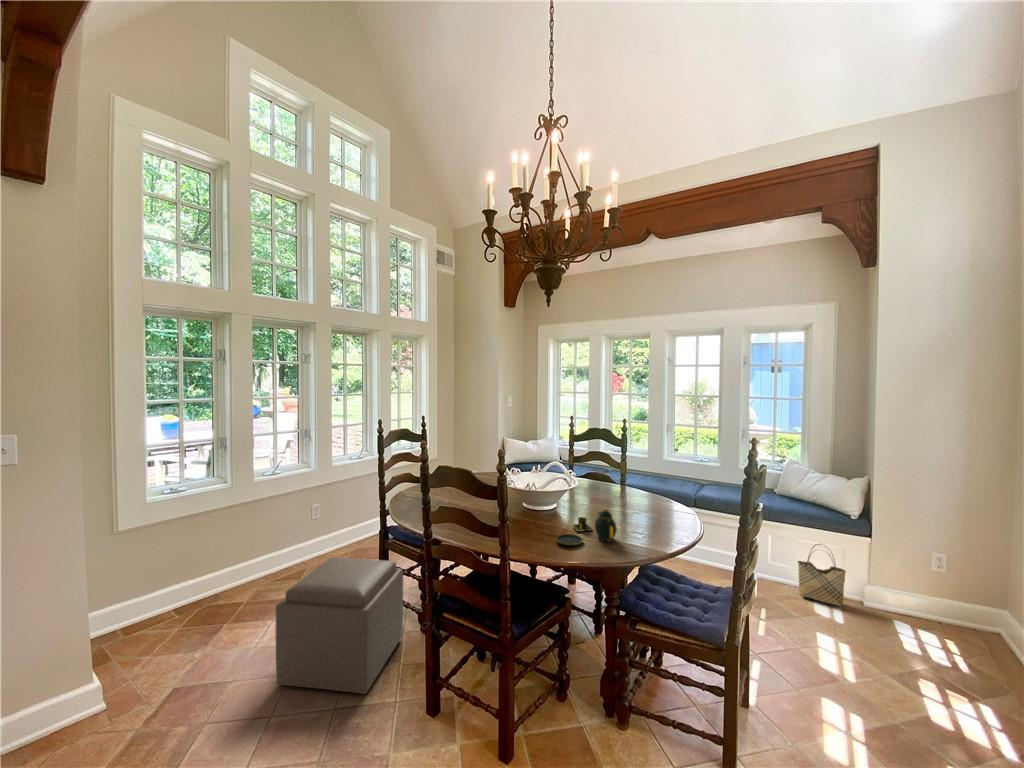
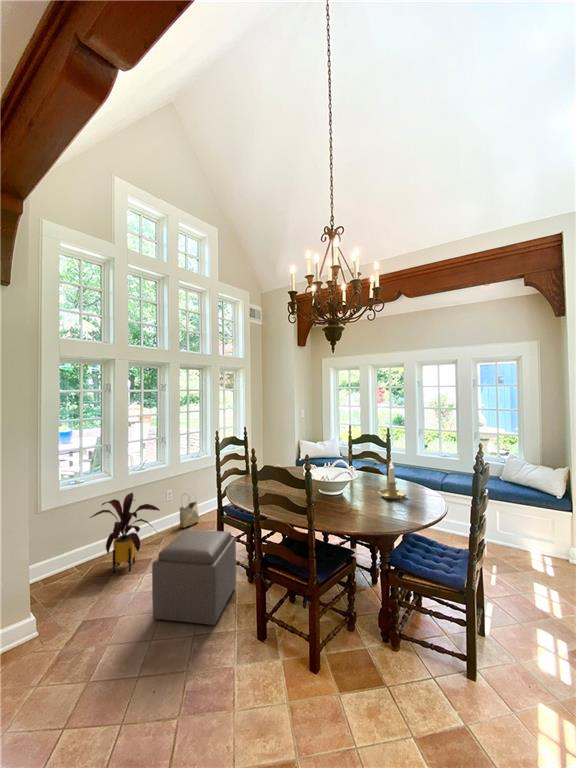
candlestick: none [606,462,646,520] -> present [378,461,406,502]
house plant: none [191,504,298,618] -> present [90,493,160,573]
teapot: present [556,508,617,546] -> none [345,494,387,520]
woven basket: present [798,544,846,606] -> present [180,502,199,528]

